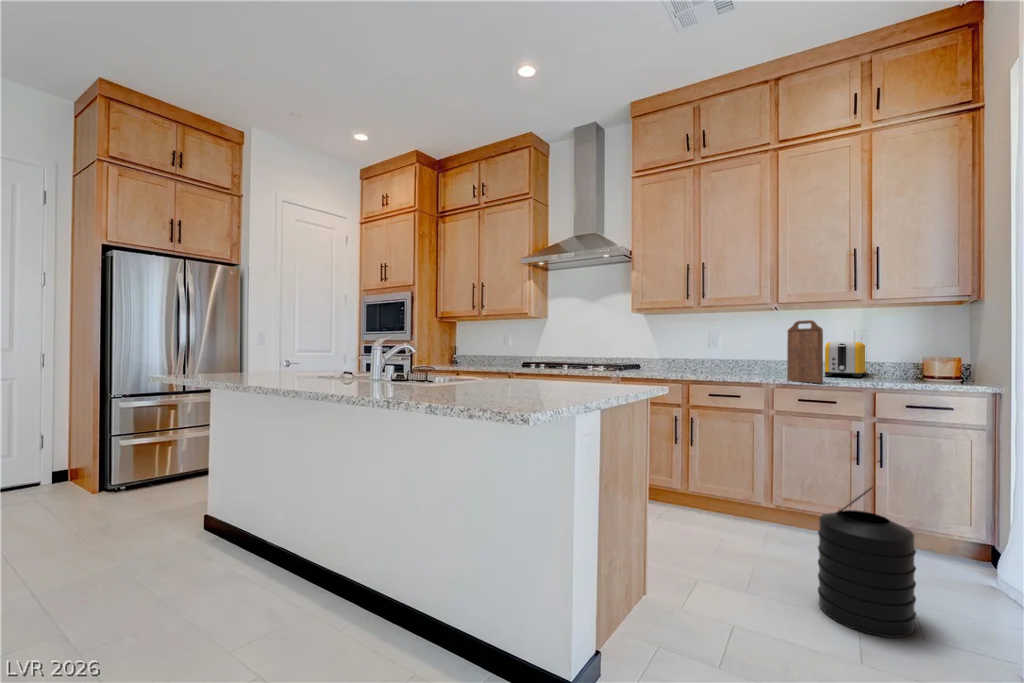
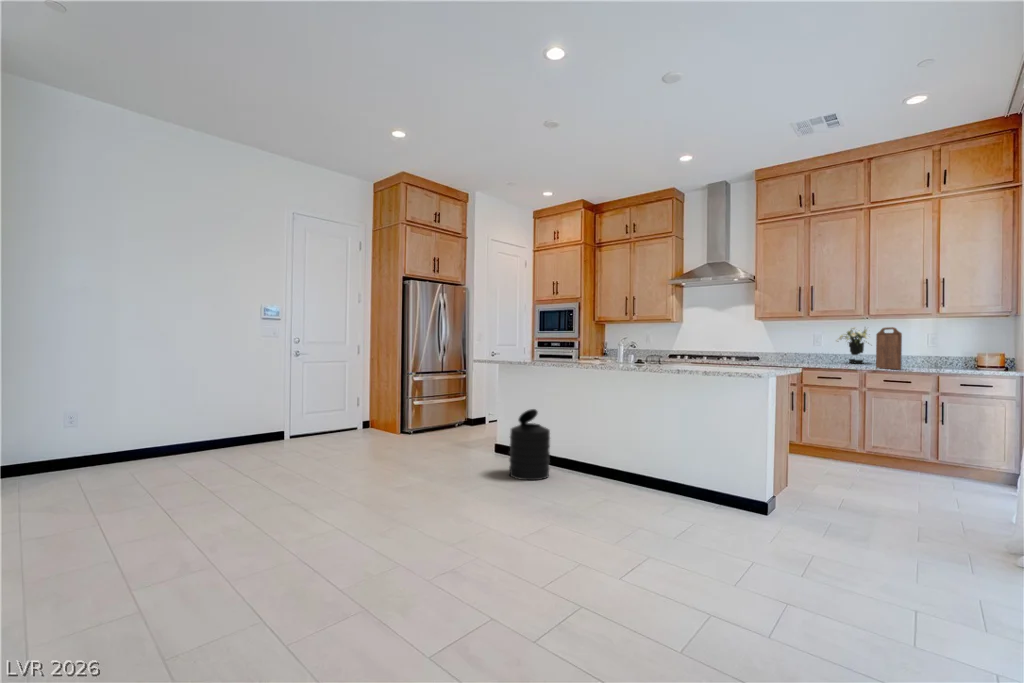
flower arrangement: none [734,320,782,373] -> present [836,328,869,364]
toaster: present [825,342,866,377] -> none [905,342,938,366]
trash can: present [818,487,916,638] -> present [509,409,550,480]

